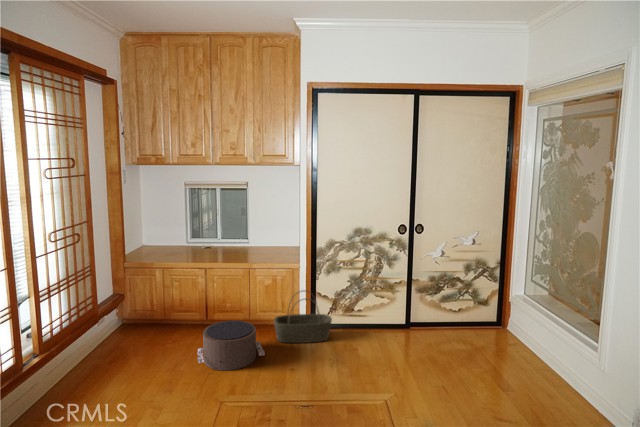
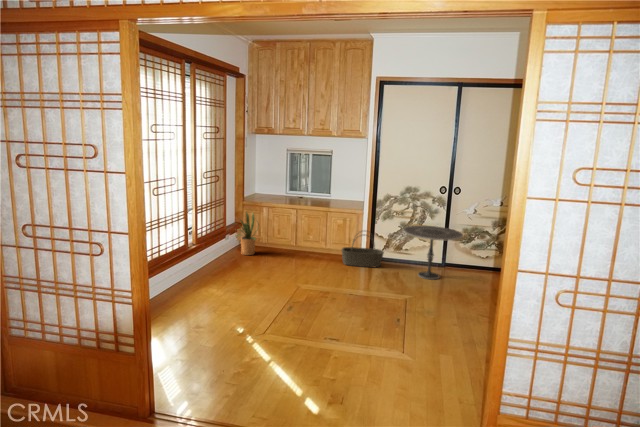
house plant: none [105,277,150,344] -> present [237,212,256,255]
side table: none [358,277,438,353] -> present [403,226,463,279]
pouf: present [197,321,265,370] -> none [287,245,332,274]

